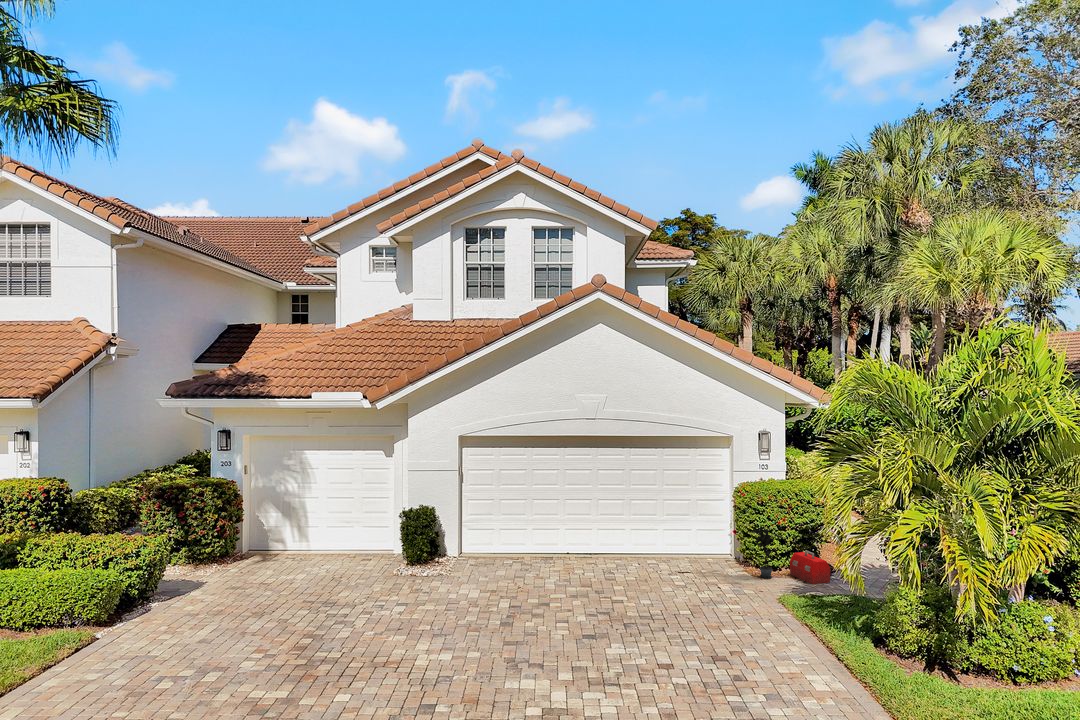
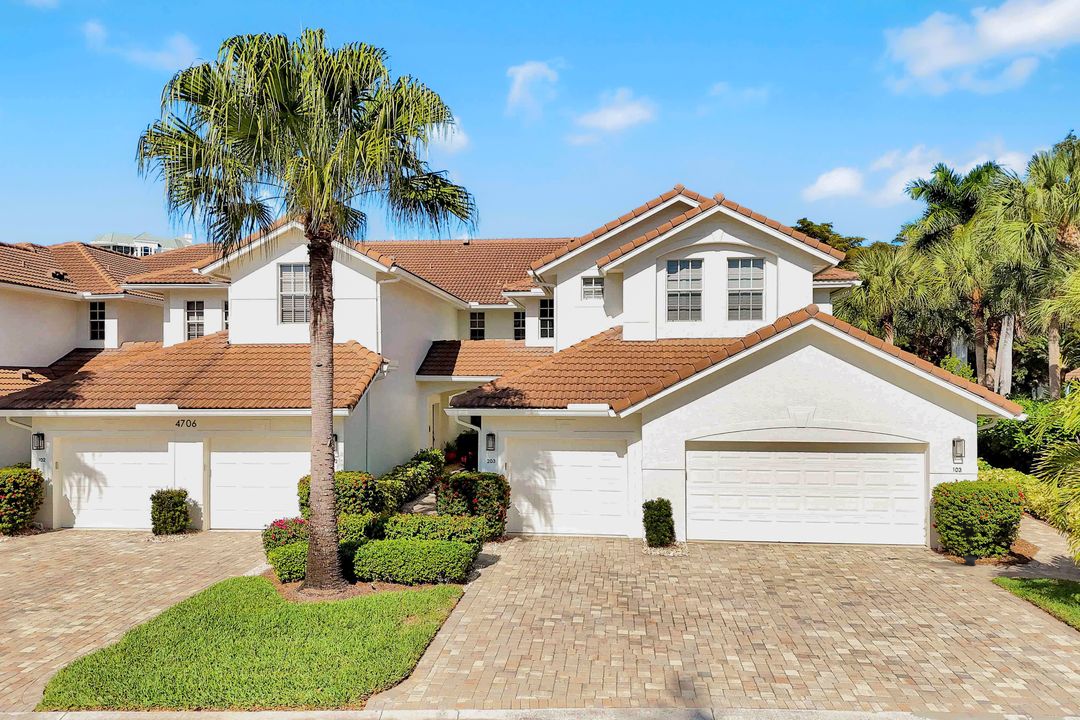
toolbox: present [790,551,830,584] -> none [991,542,1033,572]

